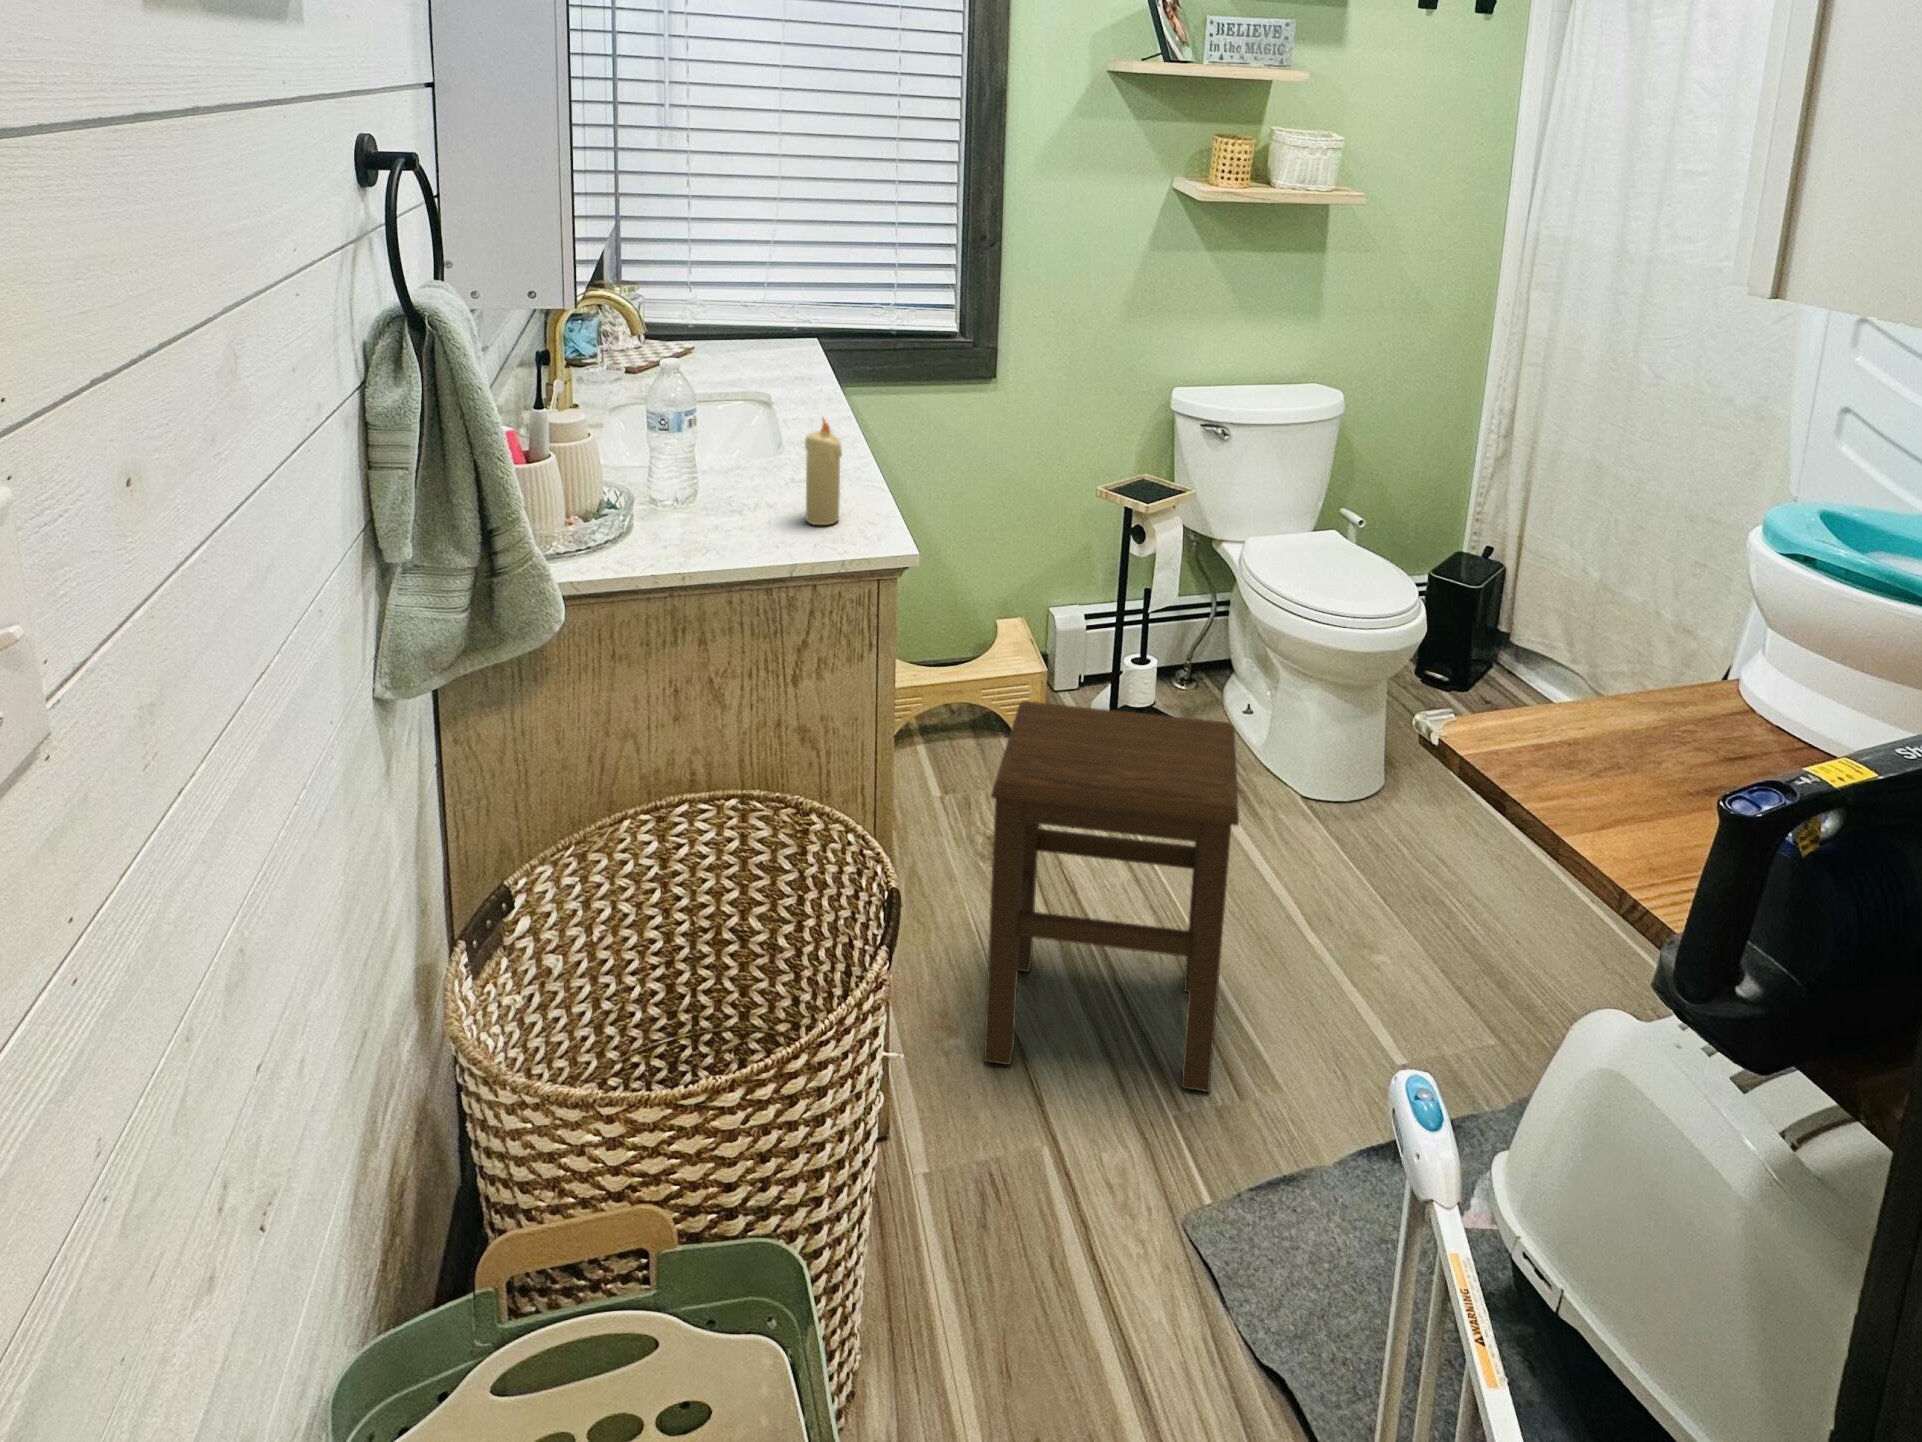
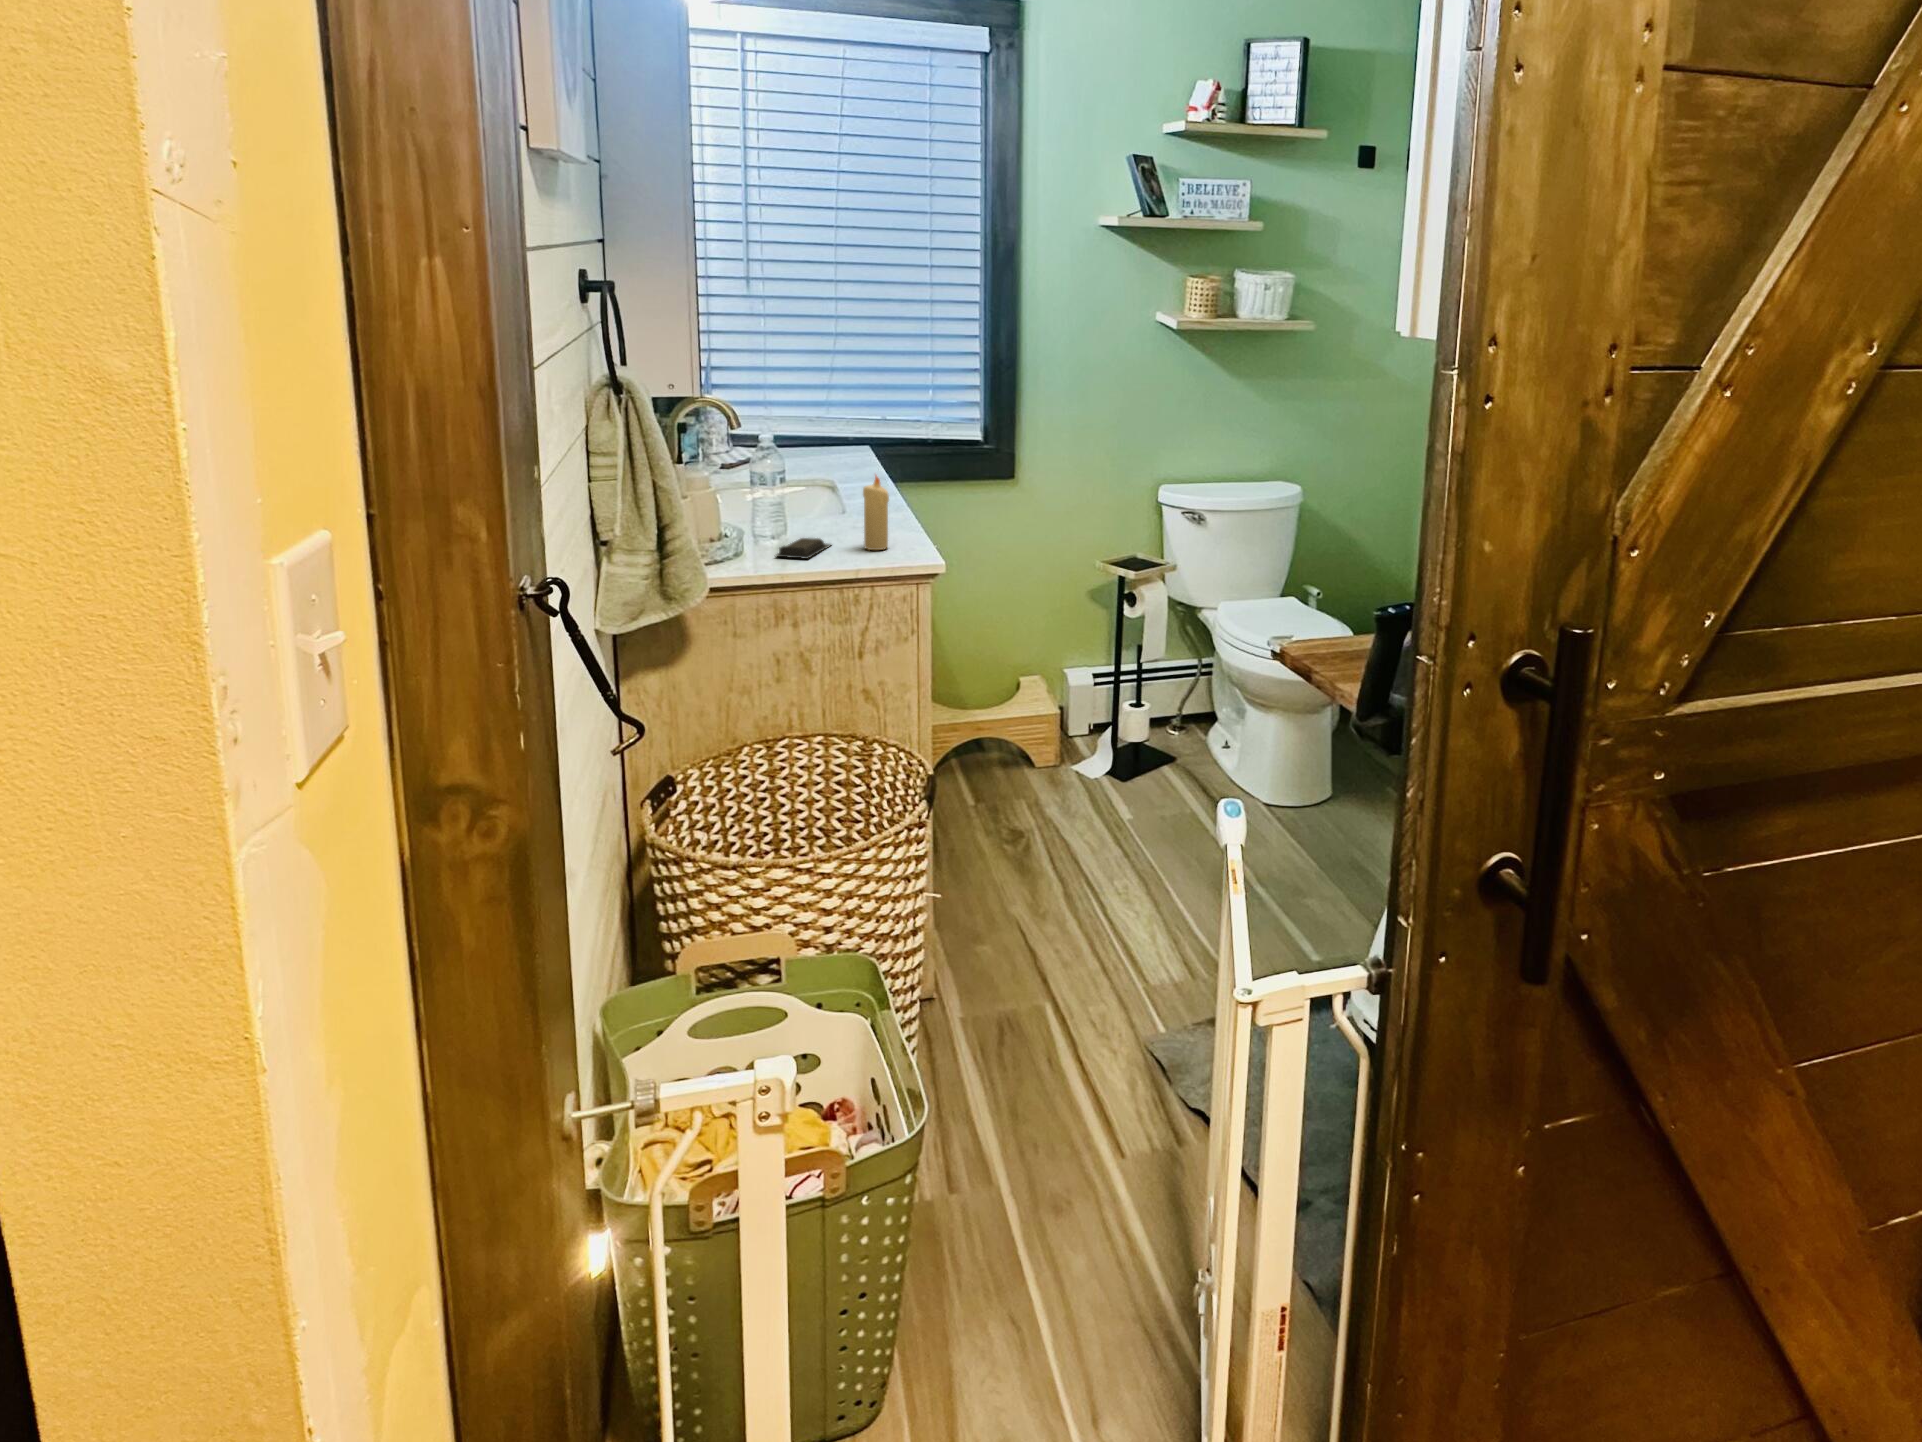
soap bar: none [676,503,761,543] -> present [776,538,831,559]
stool: present [984,701,1239,1092] -> none [1002,698,1187,966]

